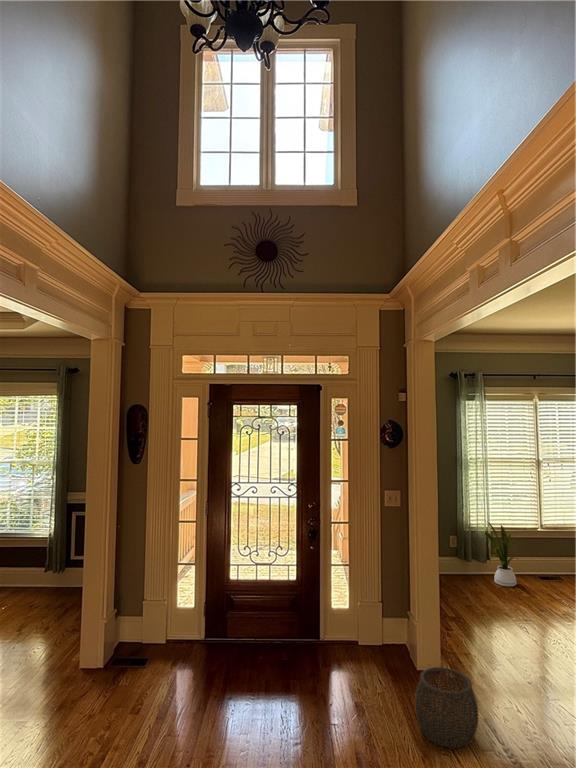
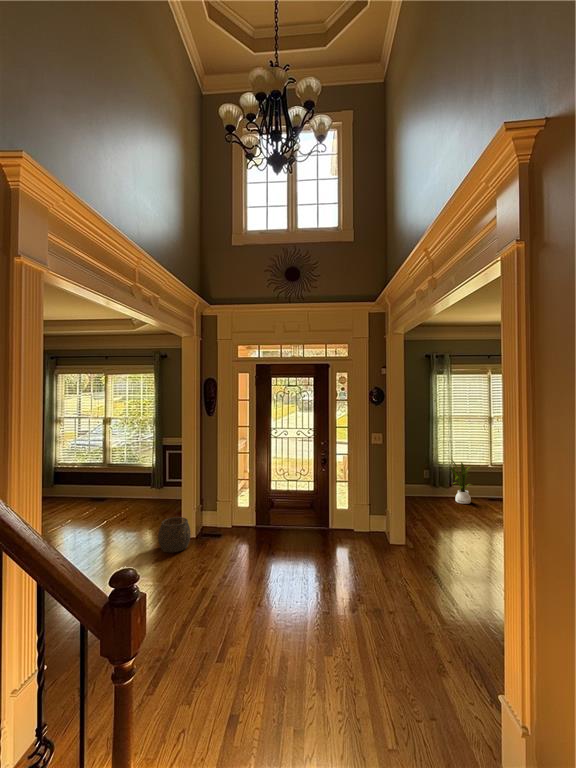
woven basket: present [415,667,479,749] -> present [158,517,191,553]

